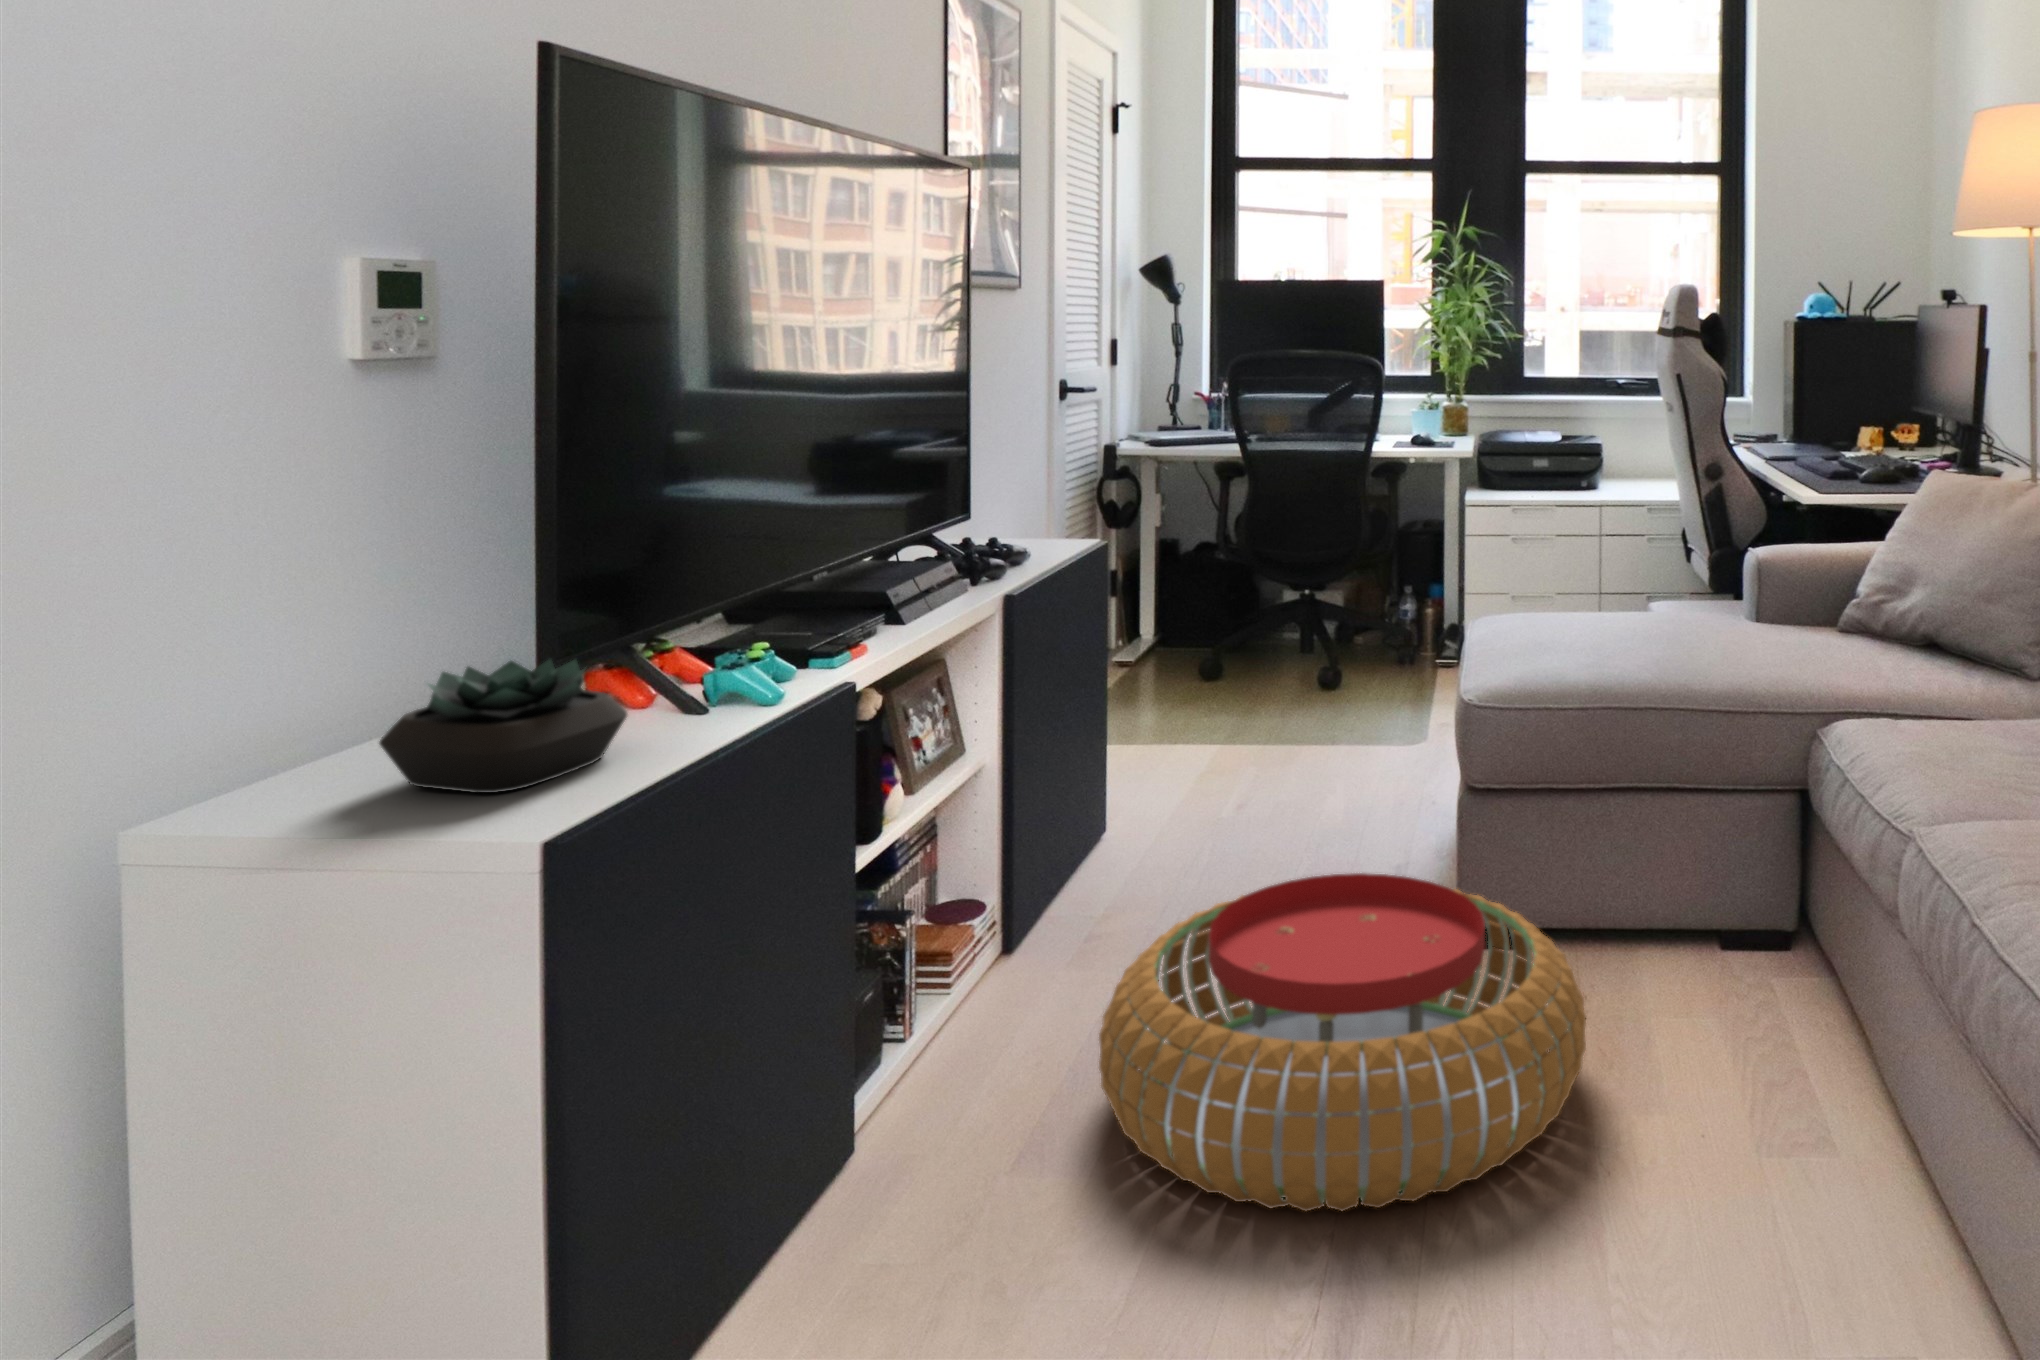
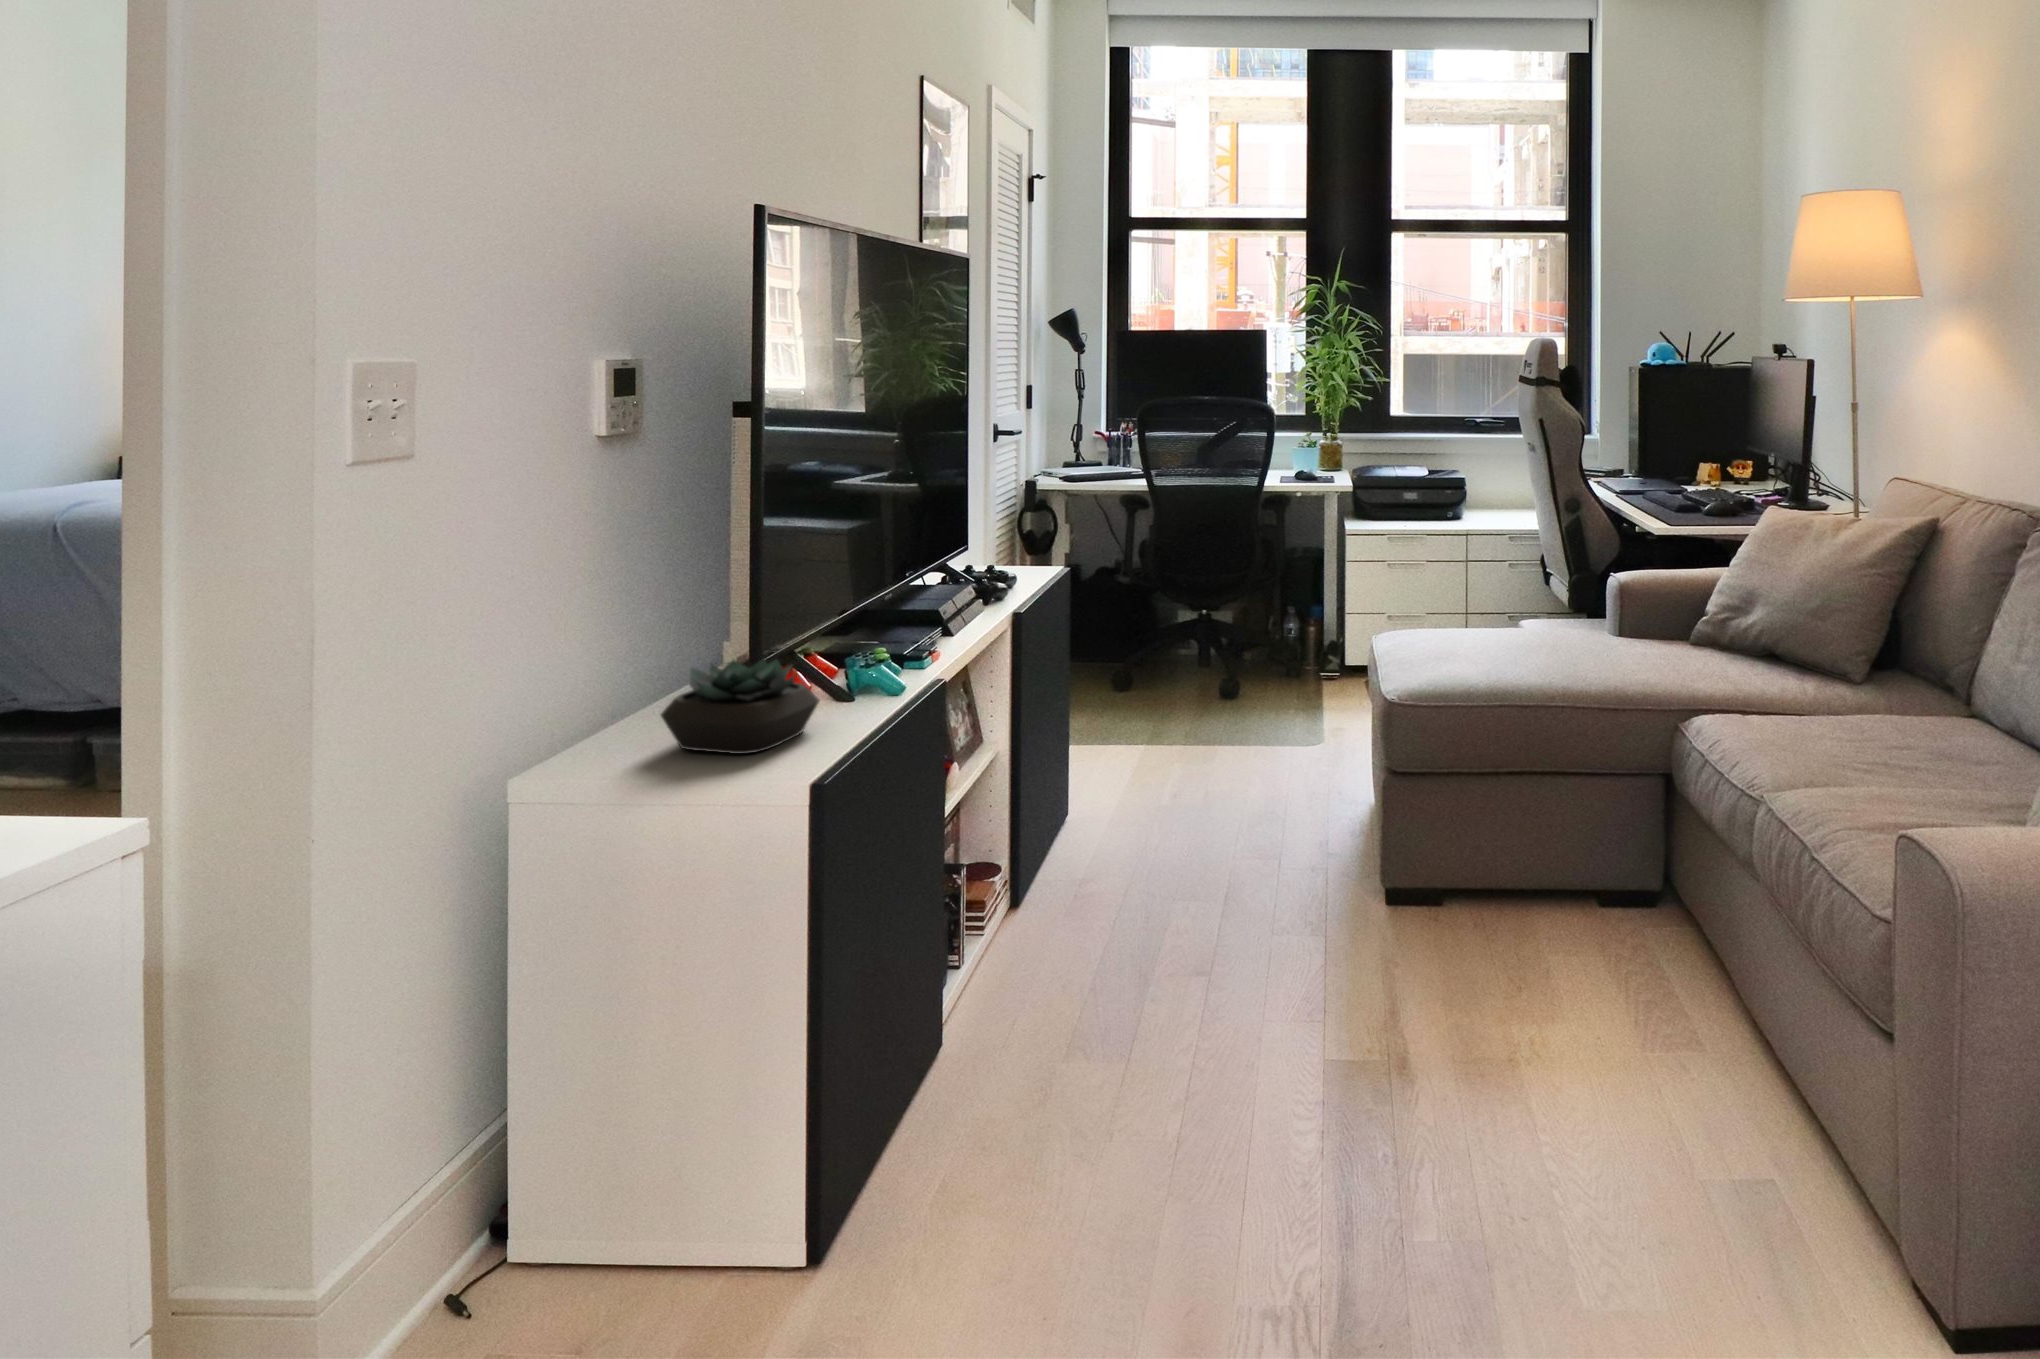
pouf: present [1099,873,1586,1212] -> none [1121,838,1502,1087]

